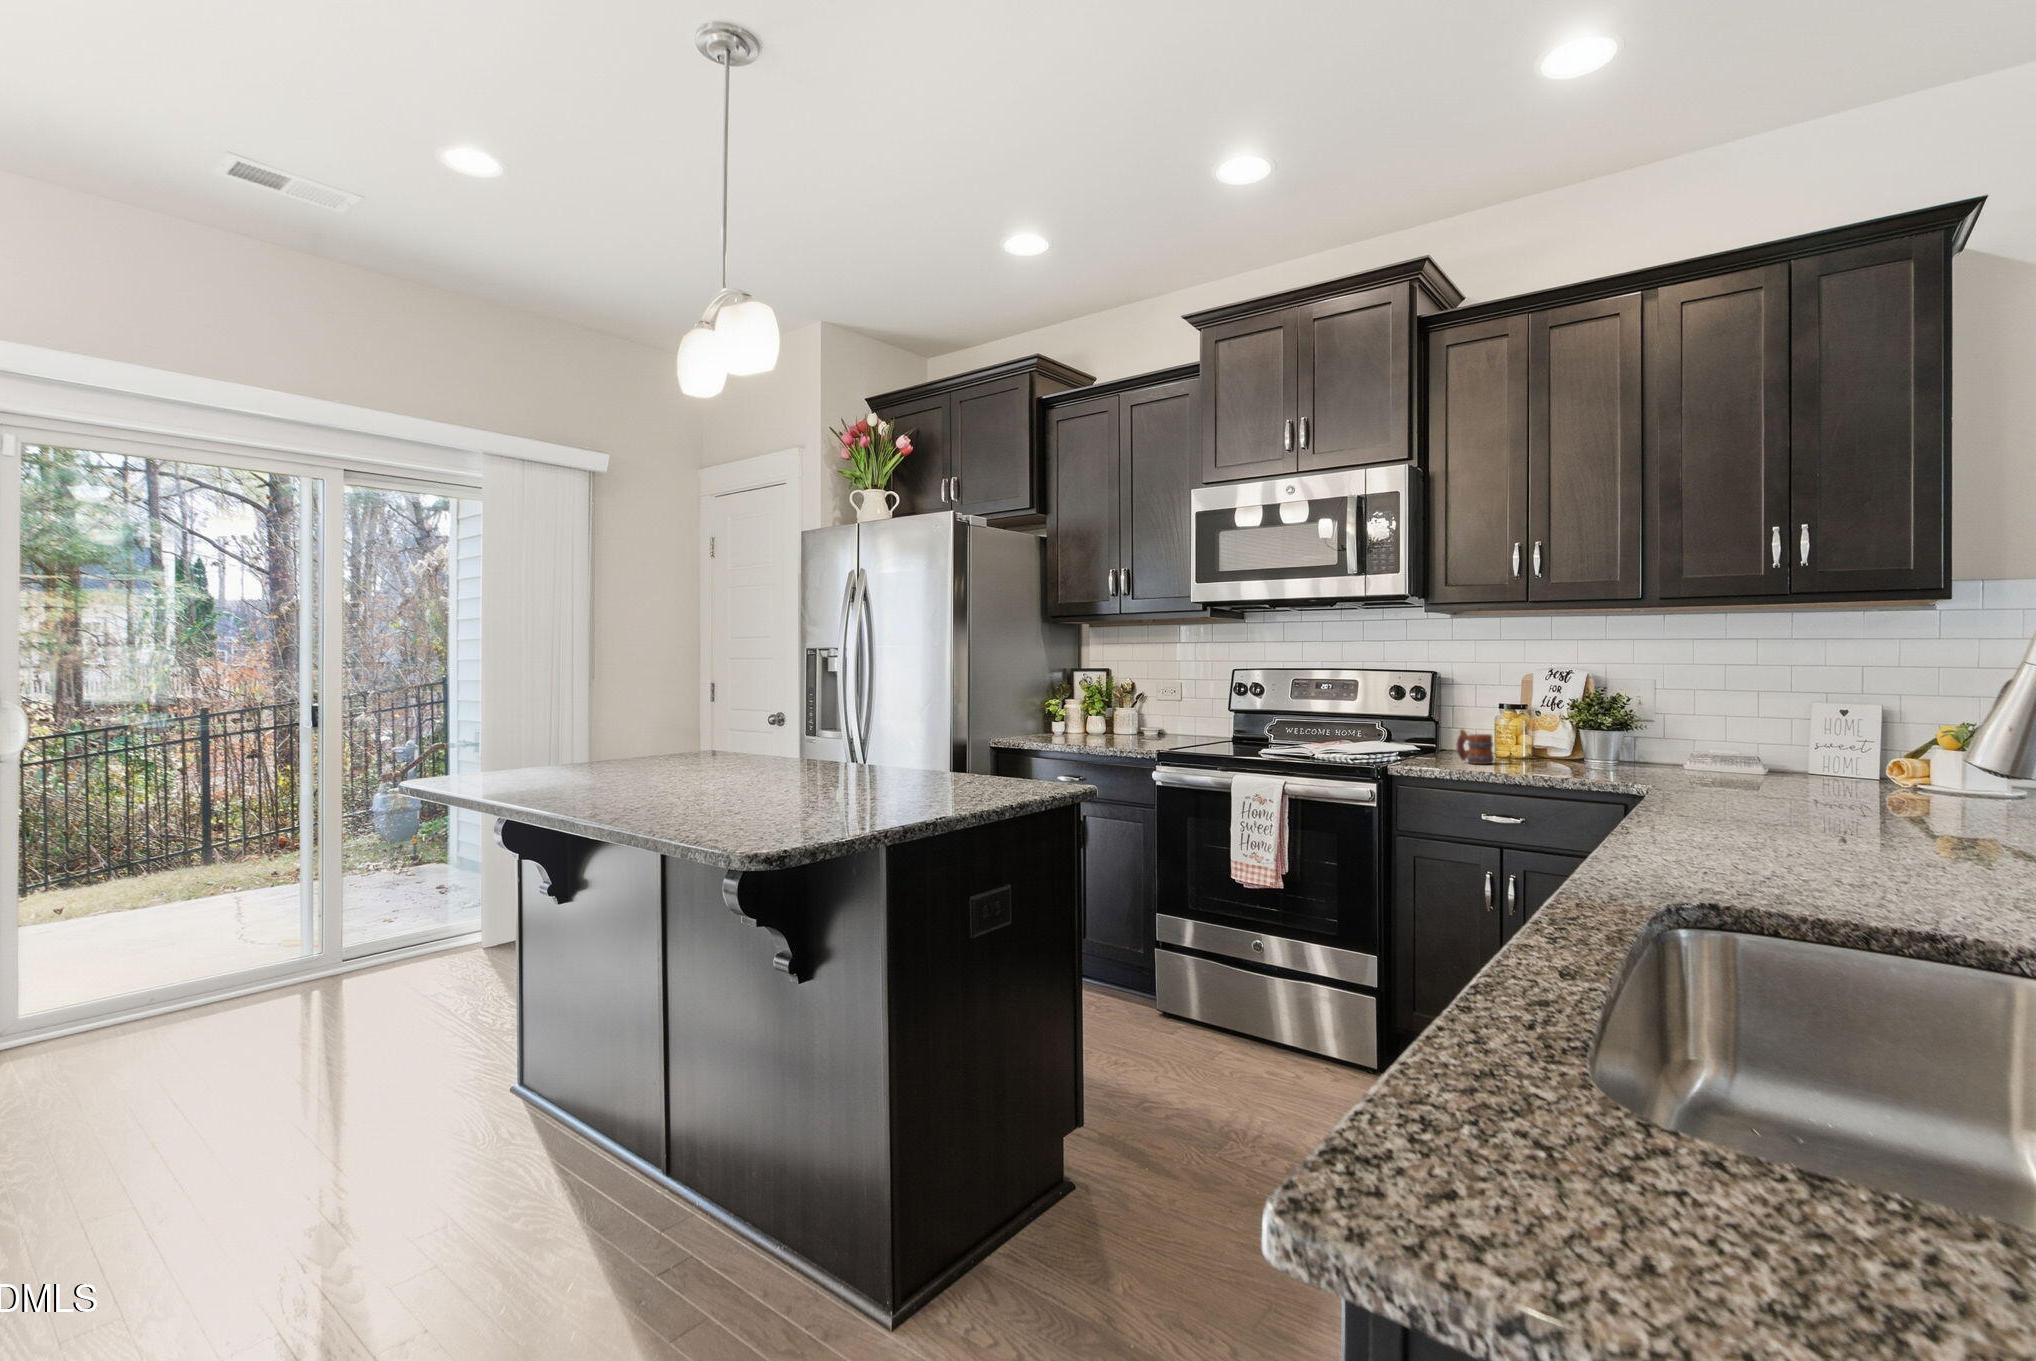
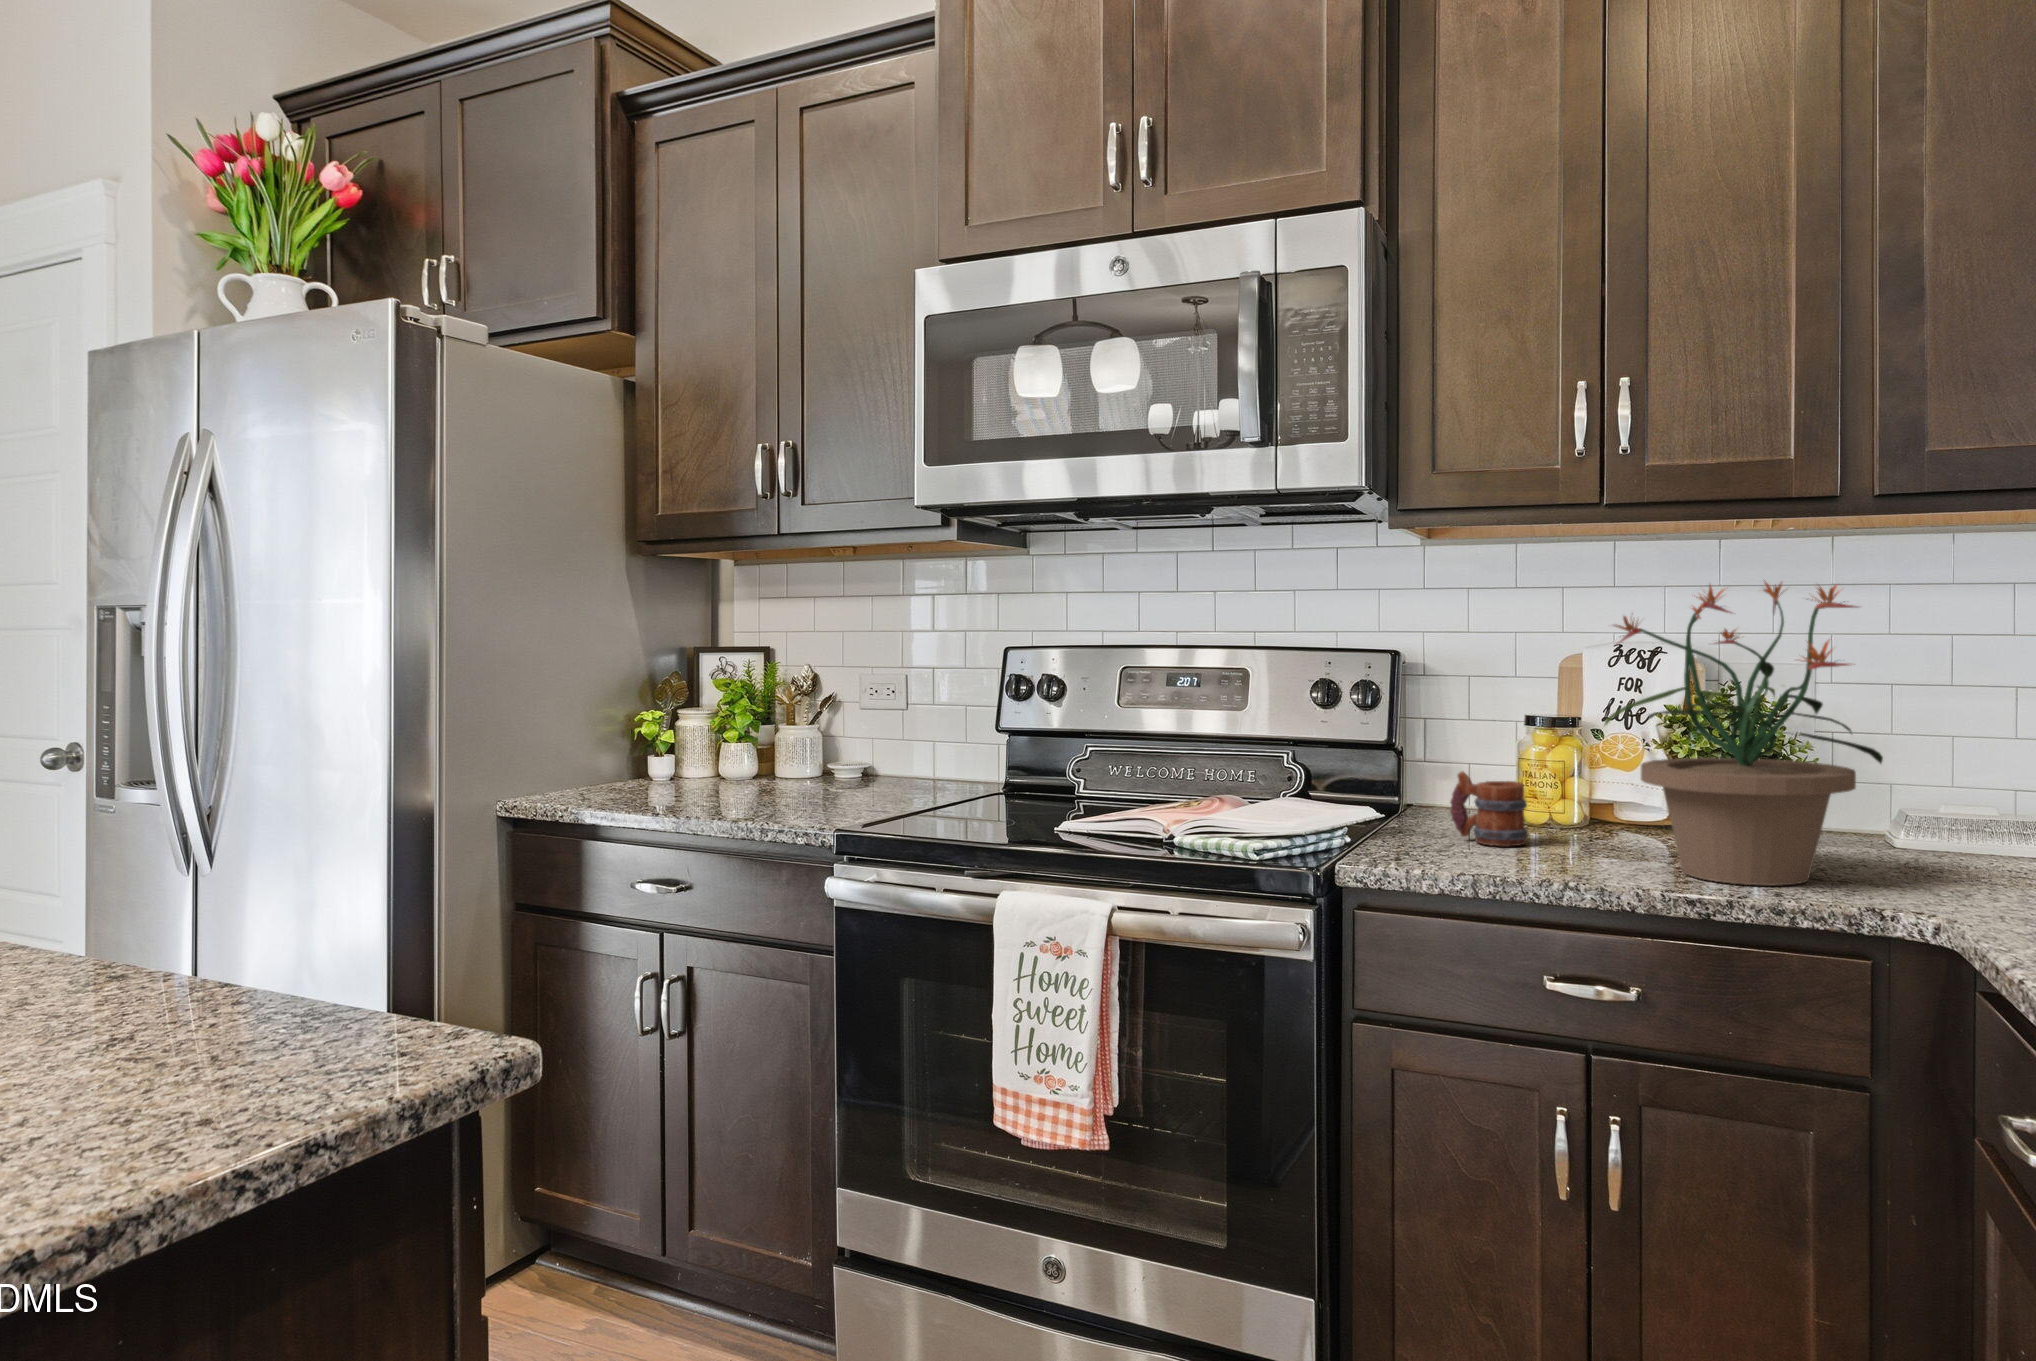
potted plant: none [1521,637,1650,776] -> present [1605,581,1883,886]

